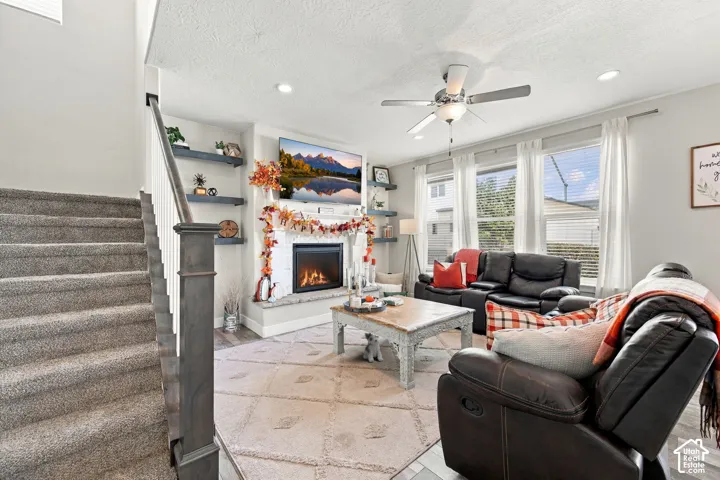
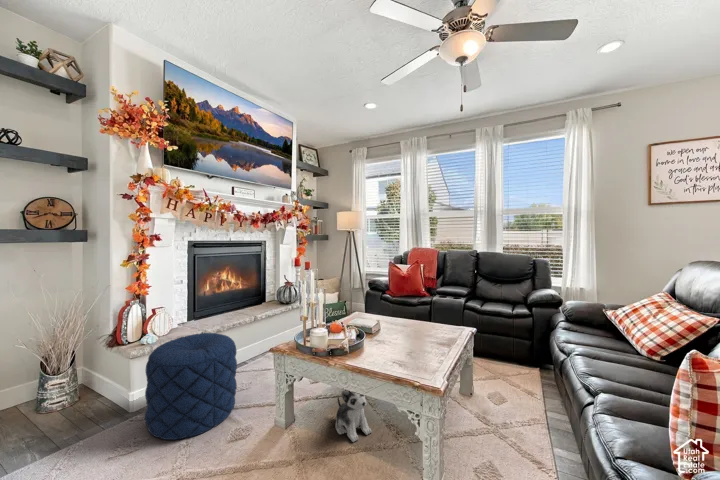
pouf: none [270,298,314,349] -> present [145,333,237,440]

